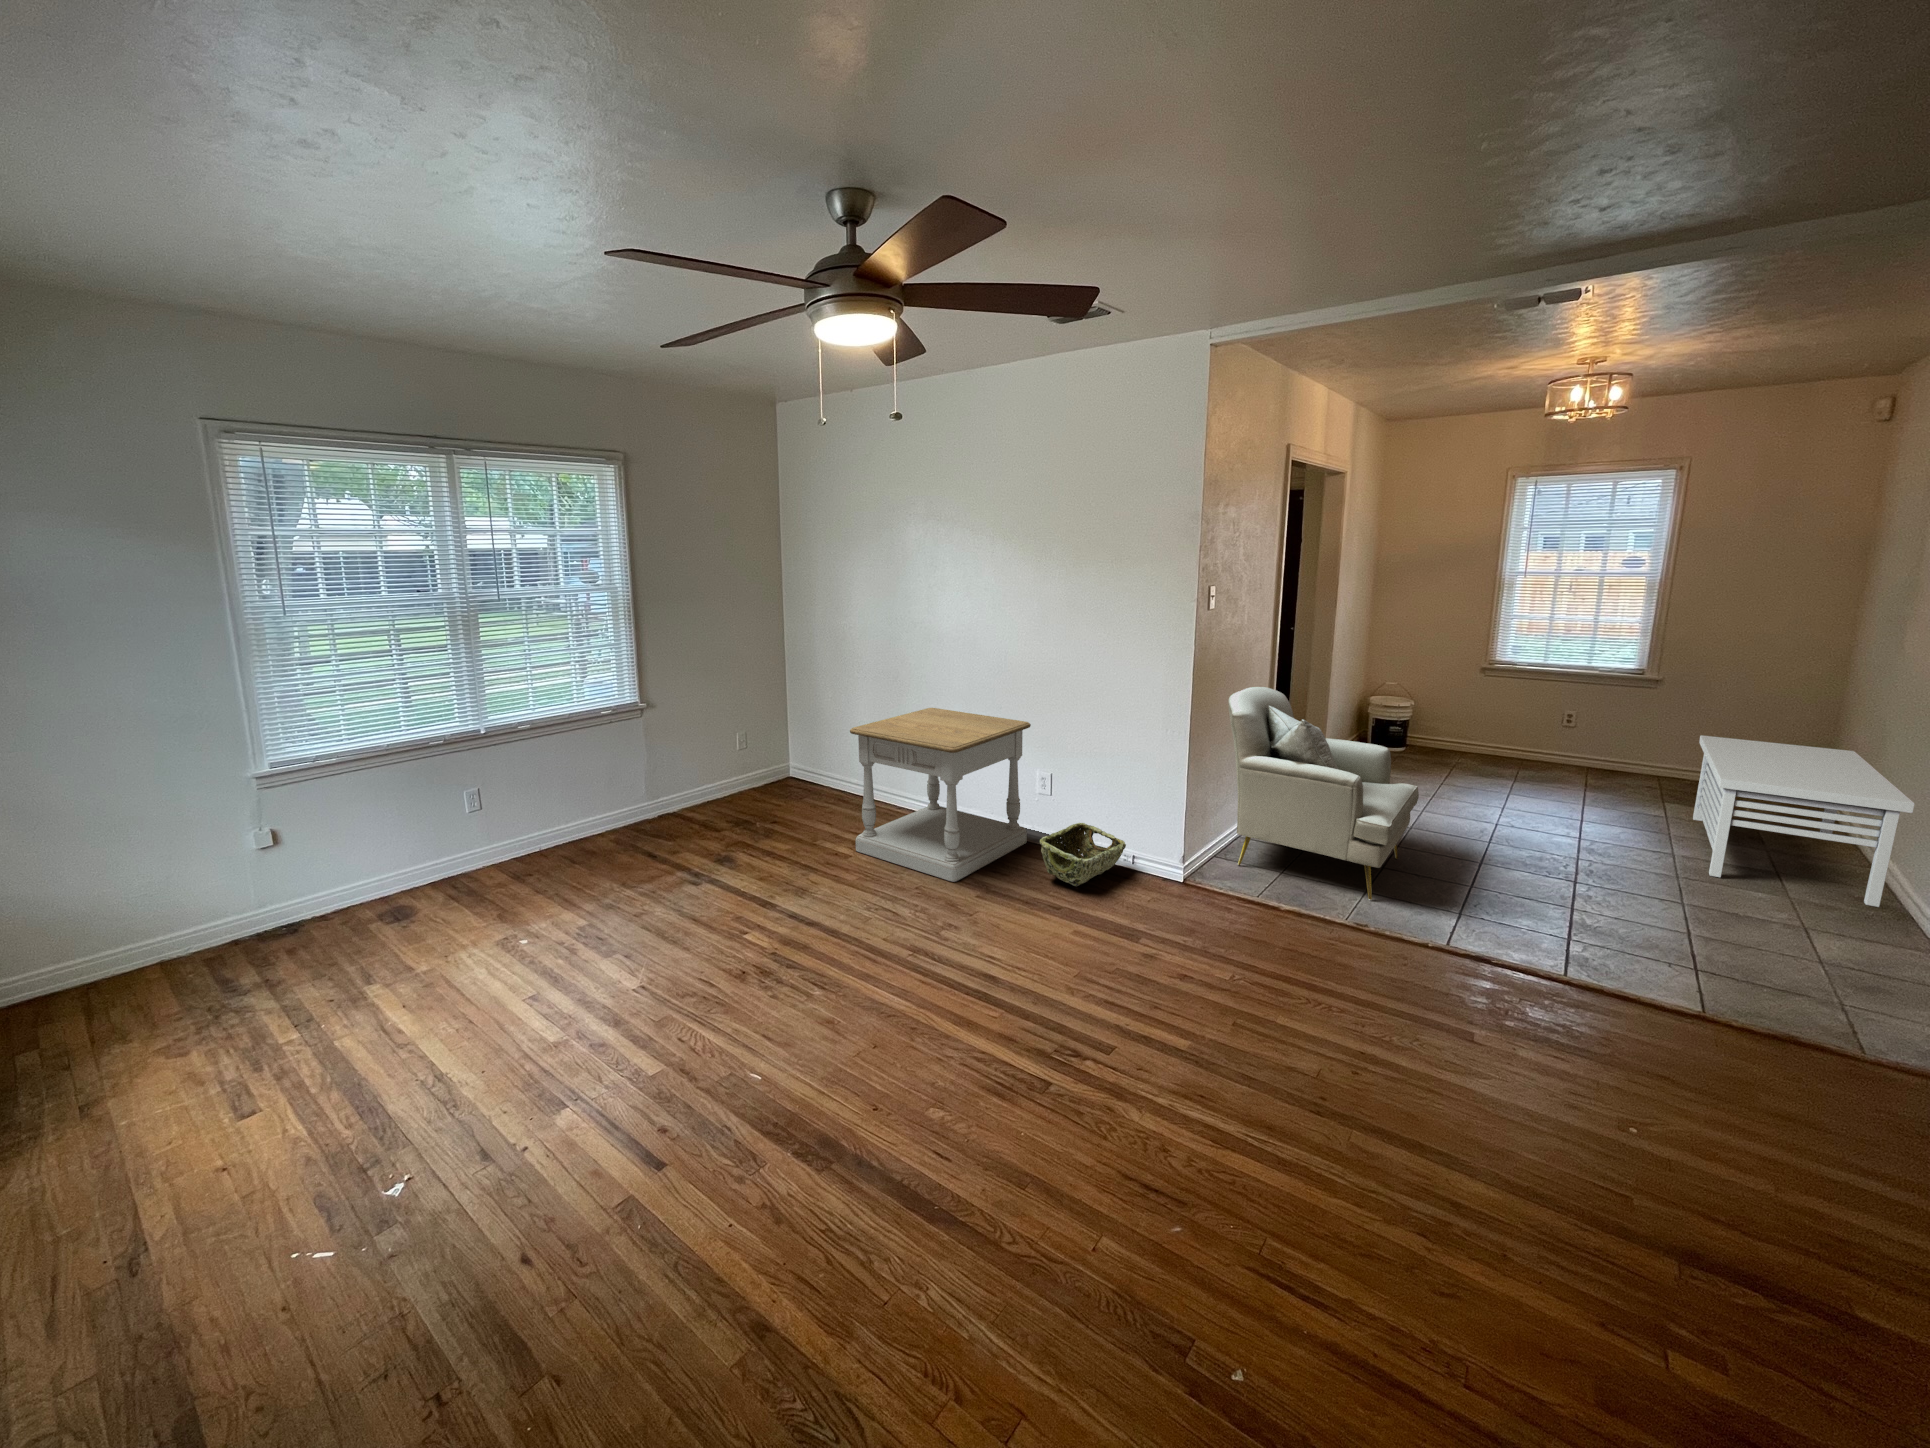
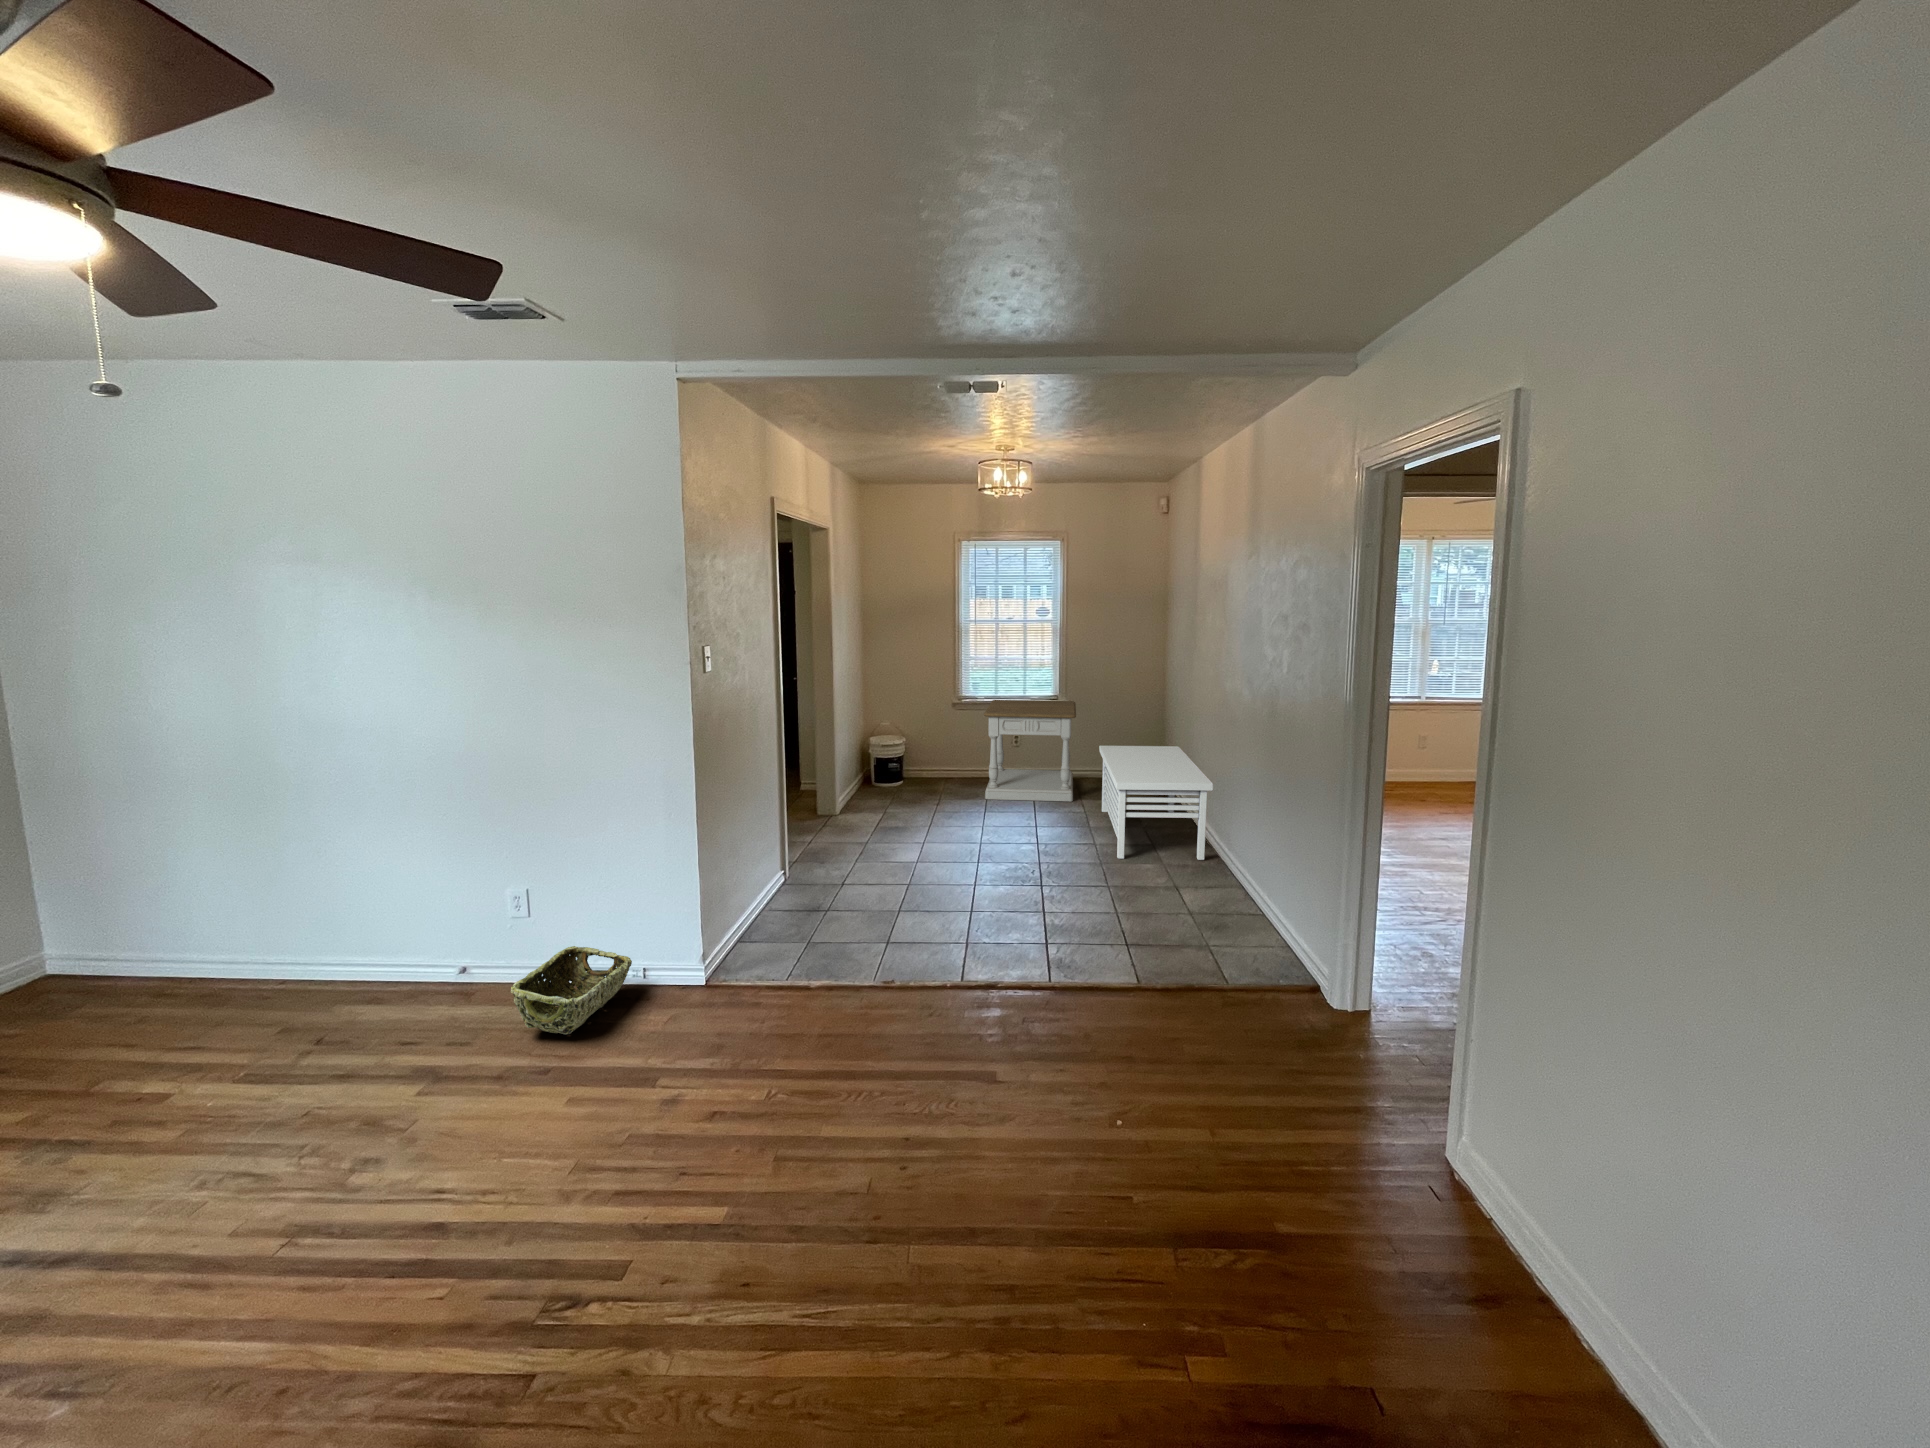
armchair: present [1228,687,1419,900] -> none [736,749,921,953]
side table: present [850,708,1031,882] -> present [984,700,1076,801]

